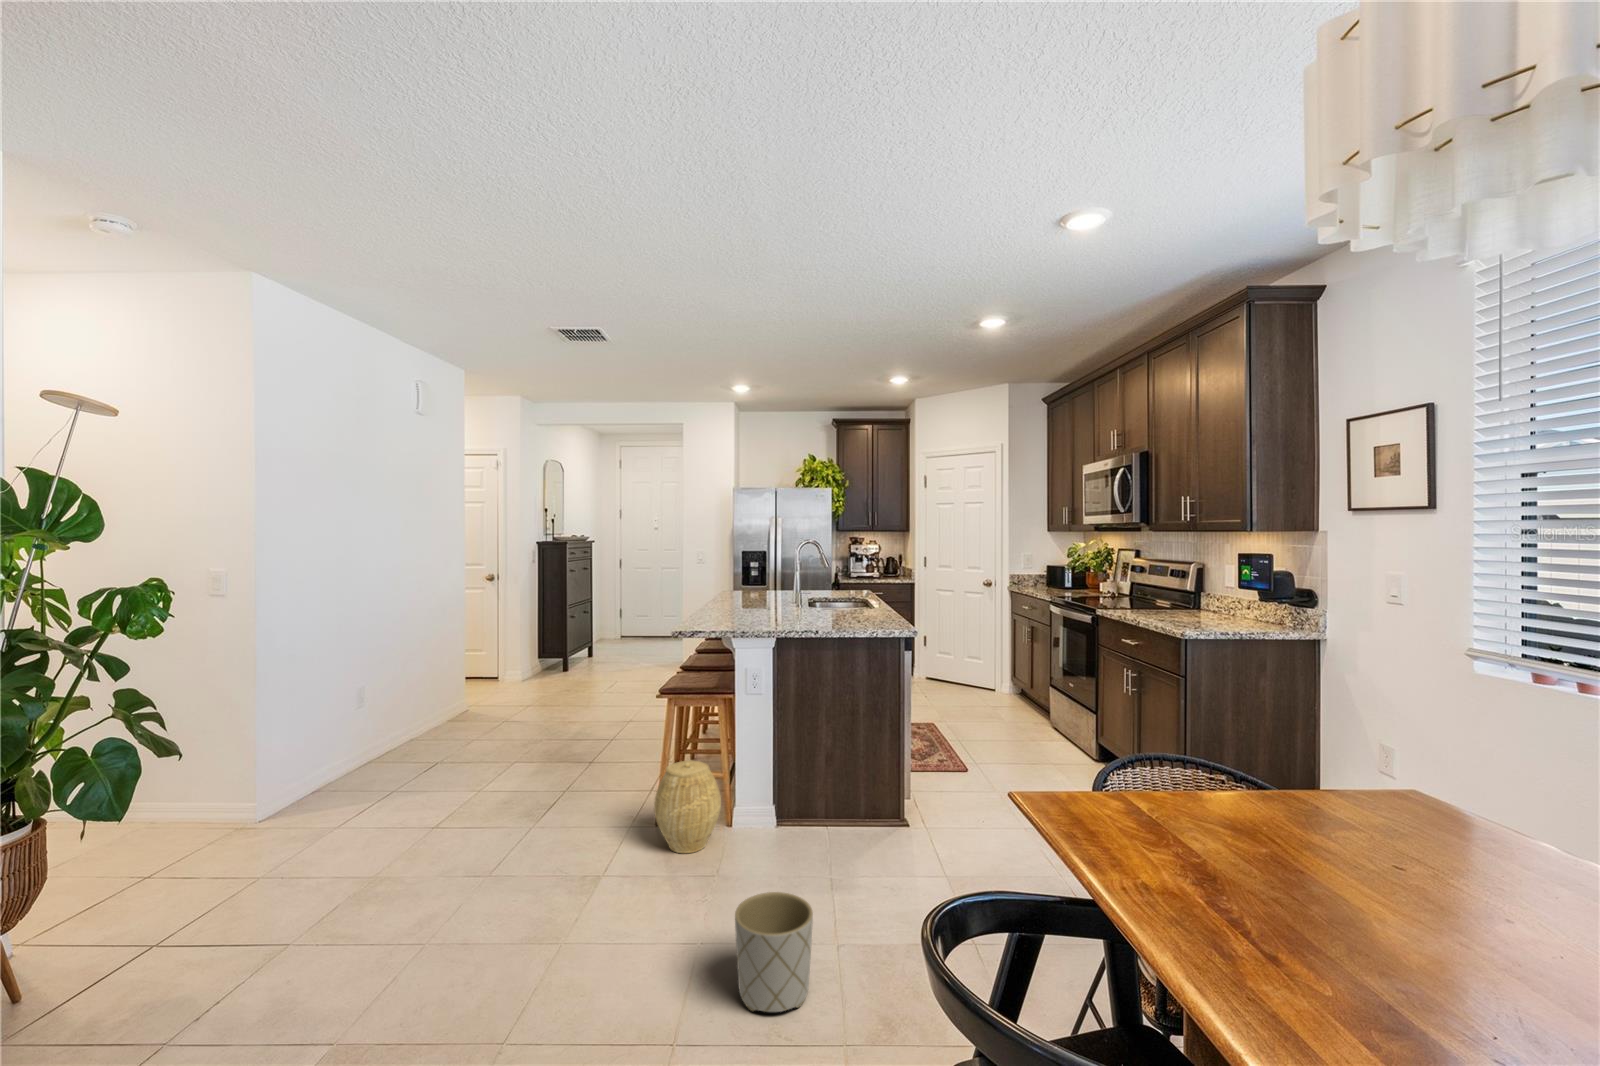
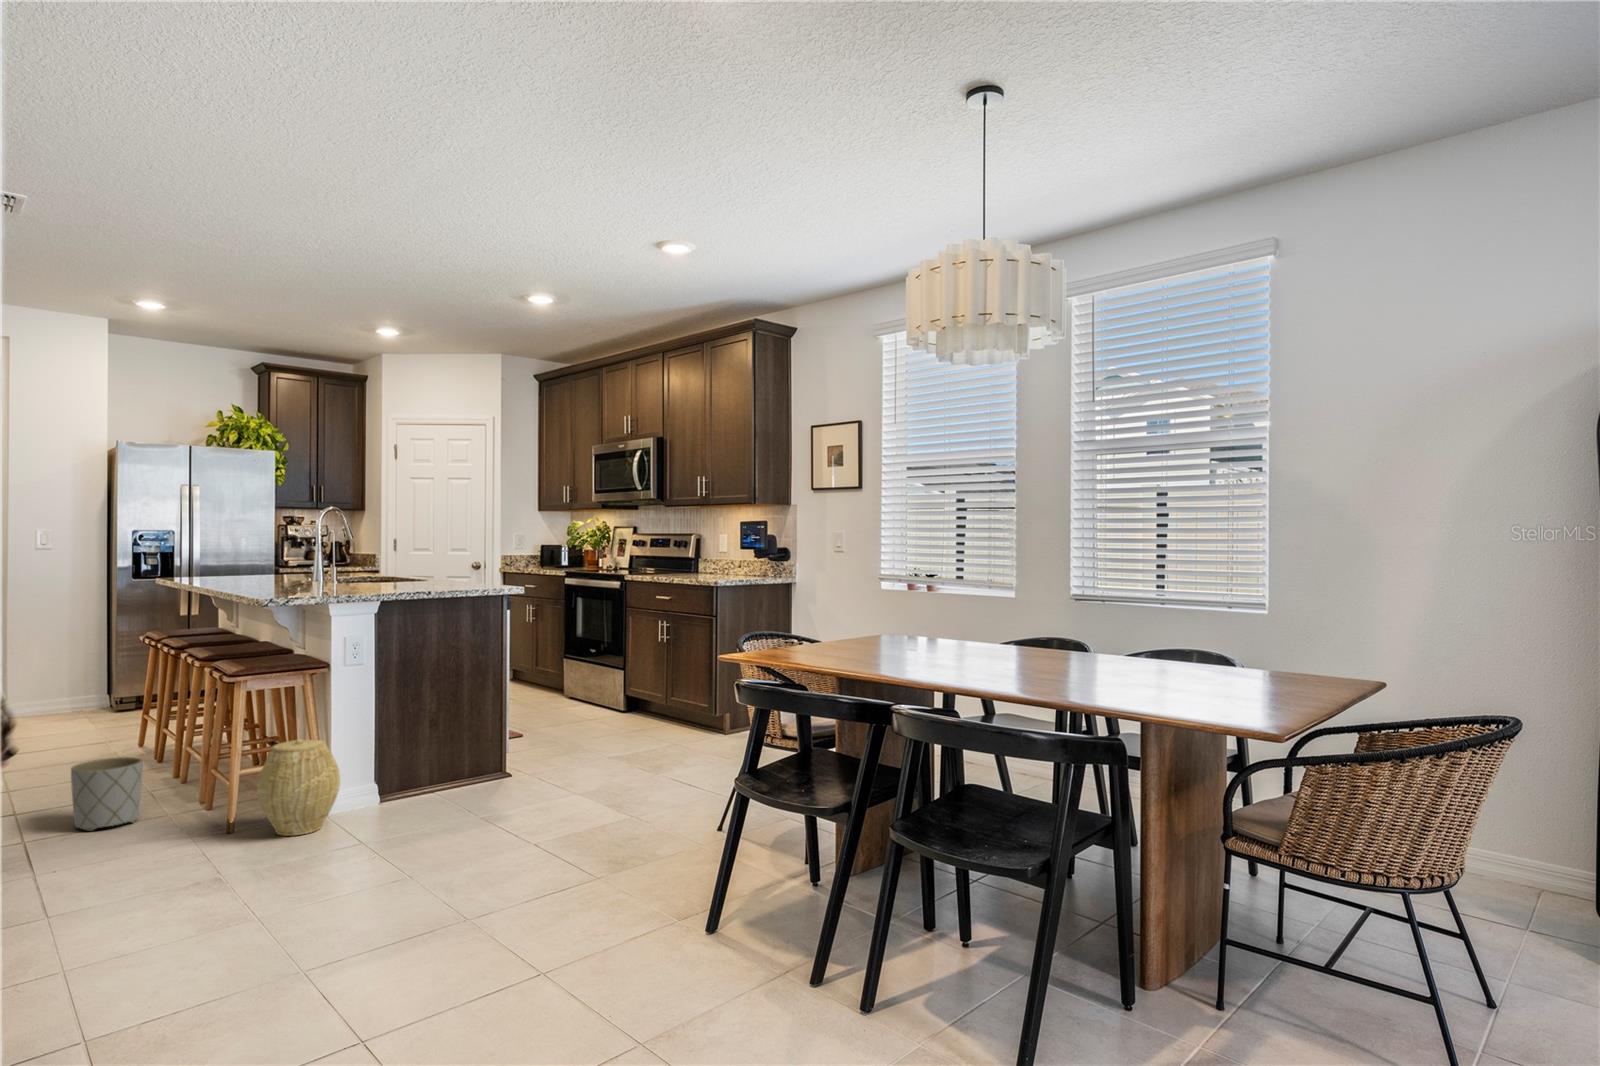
planter: present [735,892,813,1012] -> present [71,757,143,831]

